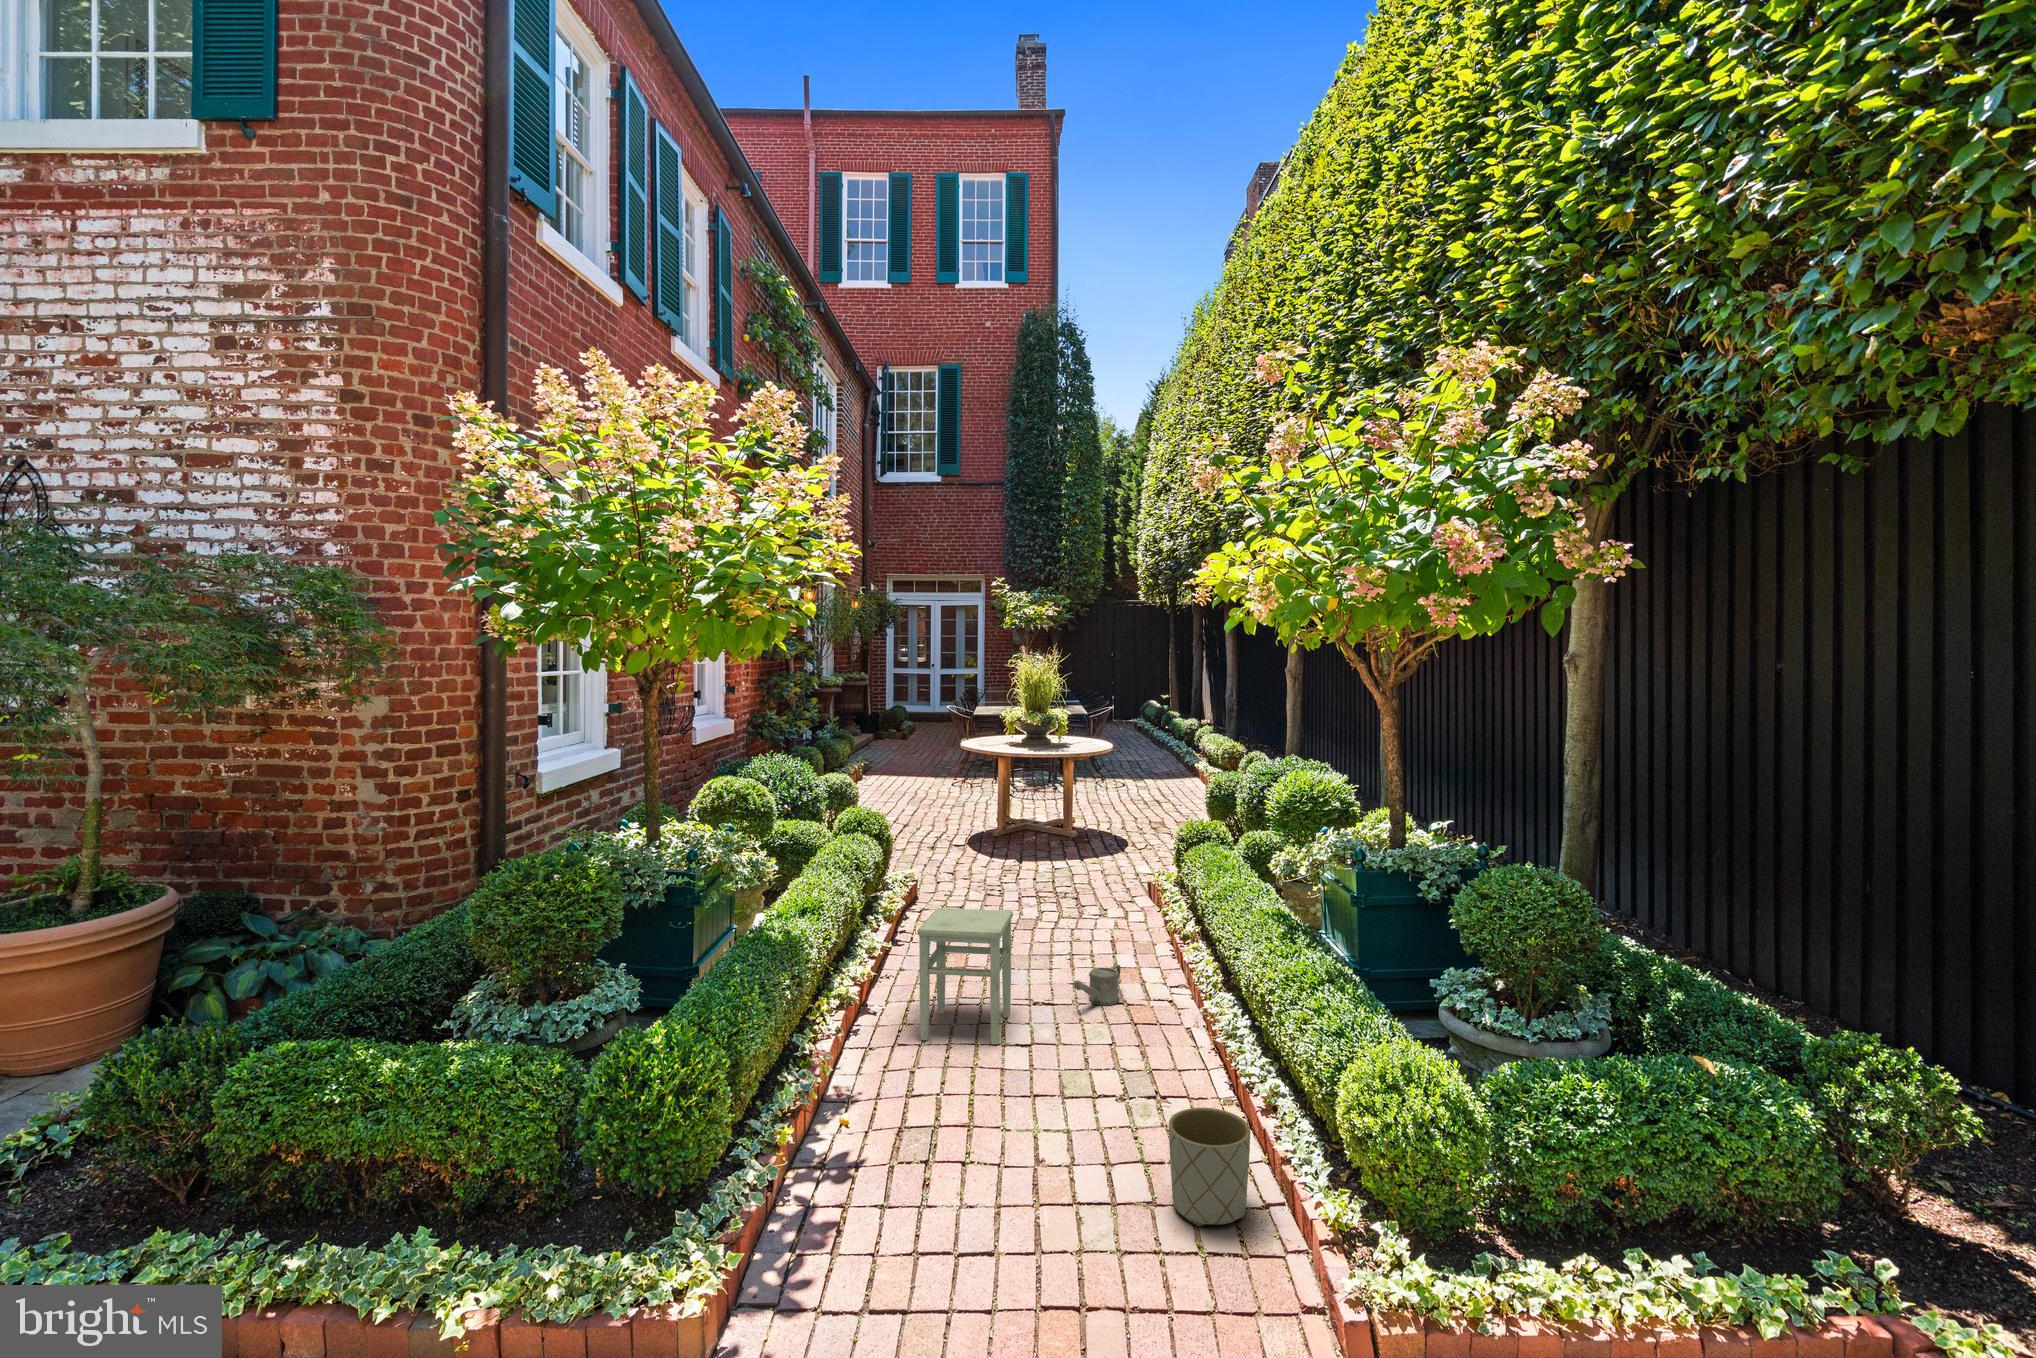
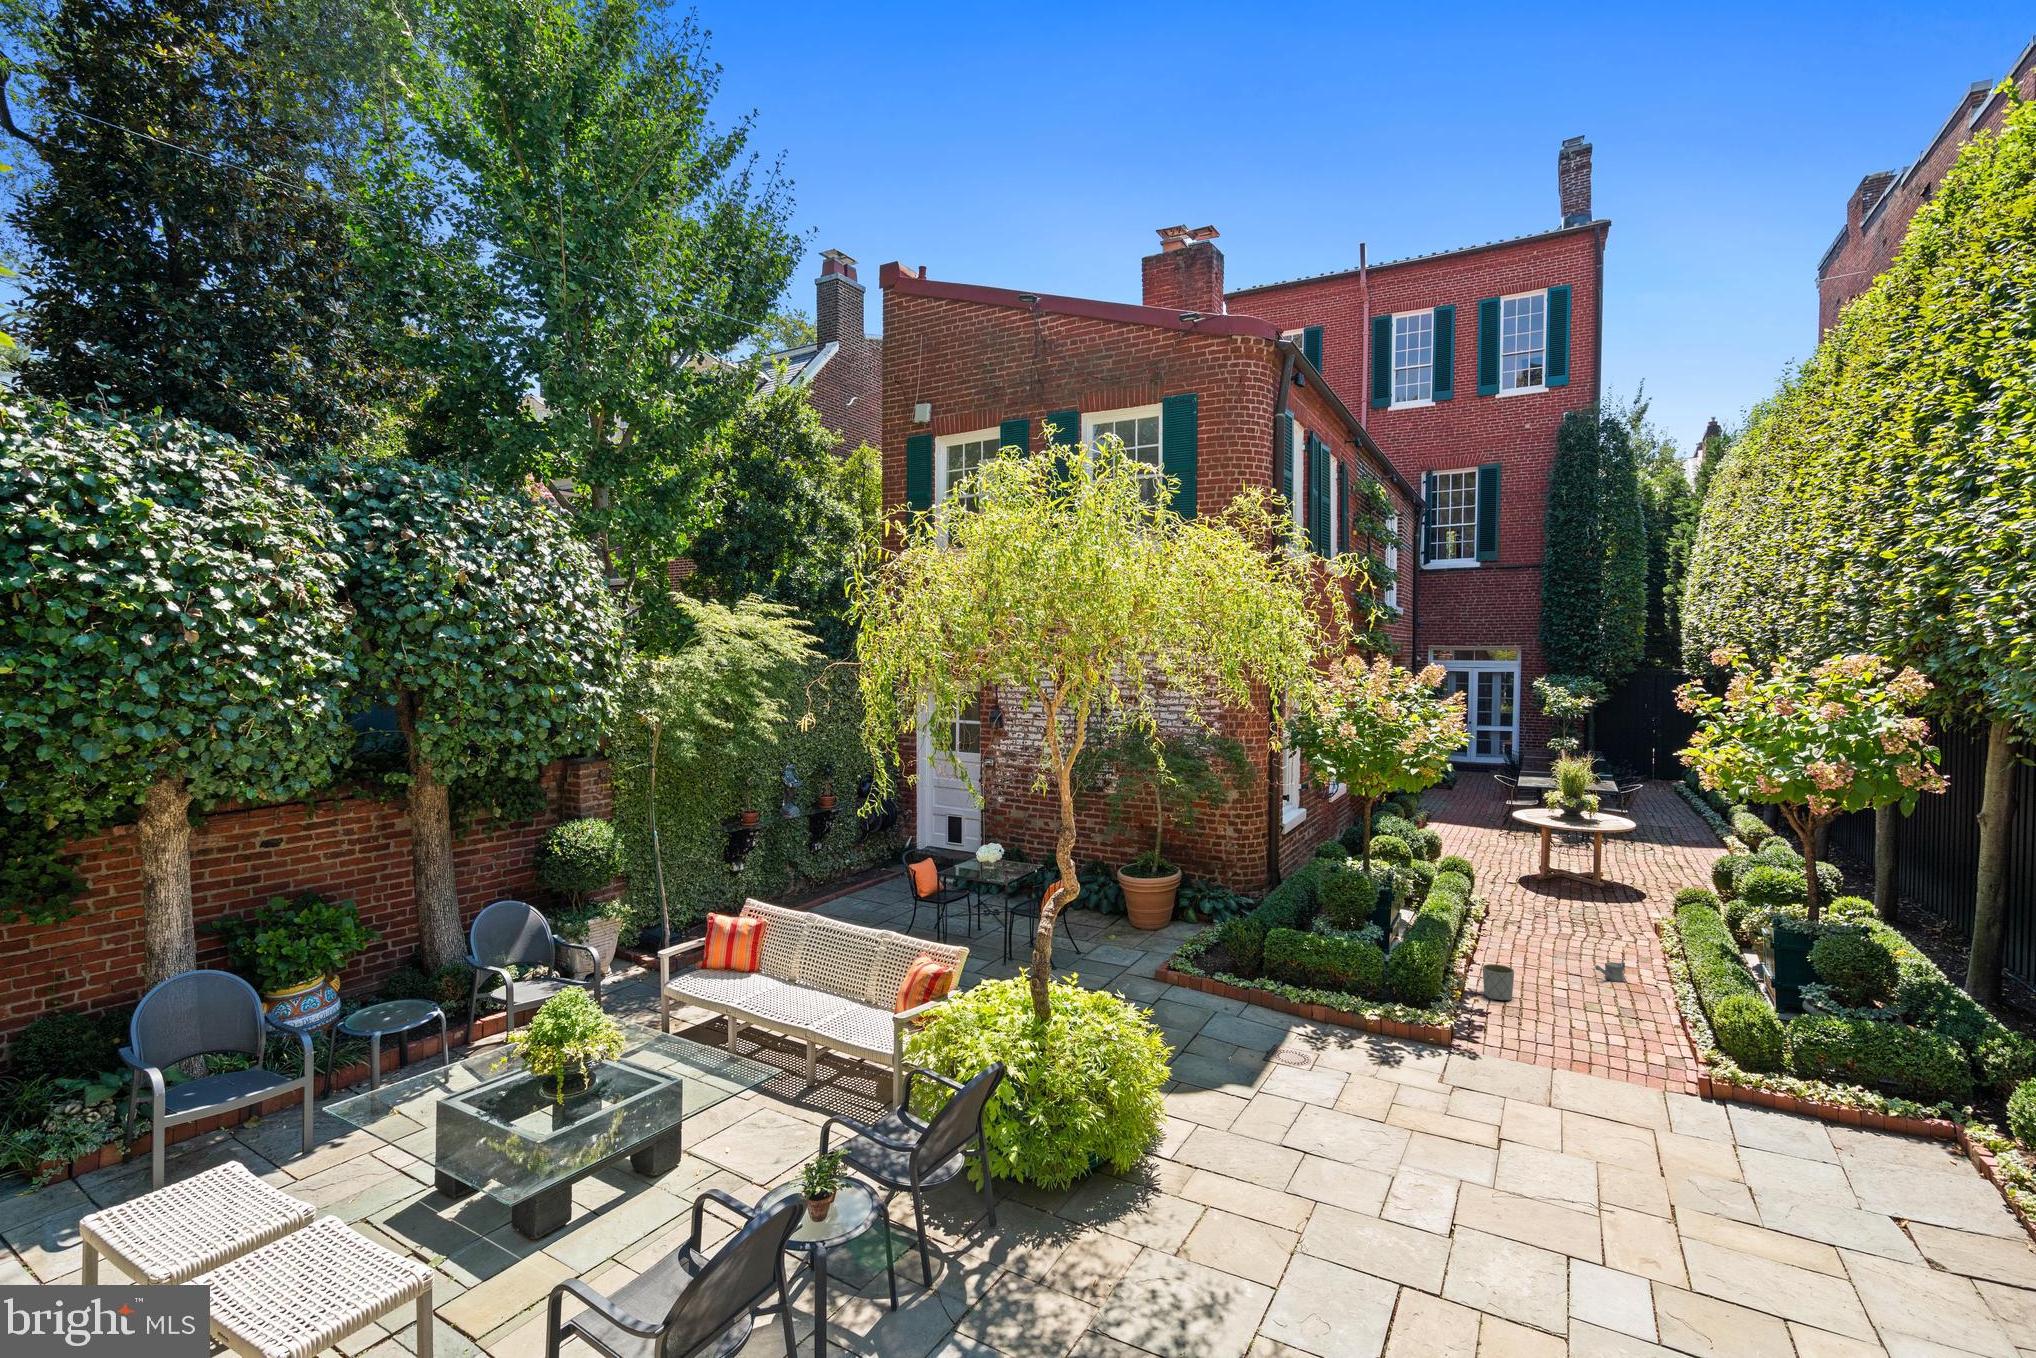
stool: present [917,908,1013,1044] -> none [1509,919,1560,987]
planter: present [1169,1108,1250,1226] -> present [1483,964,1514,1001]

